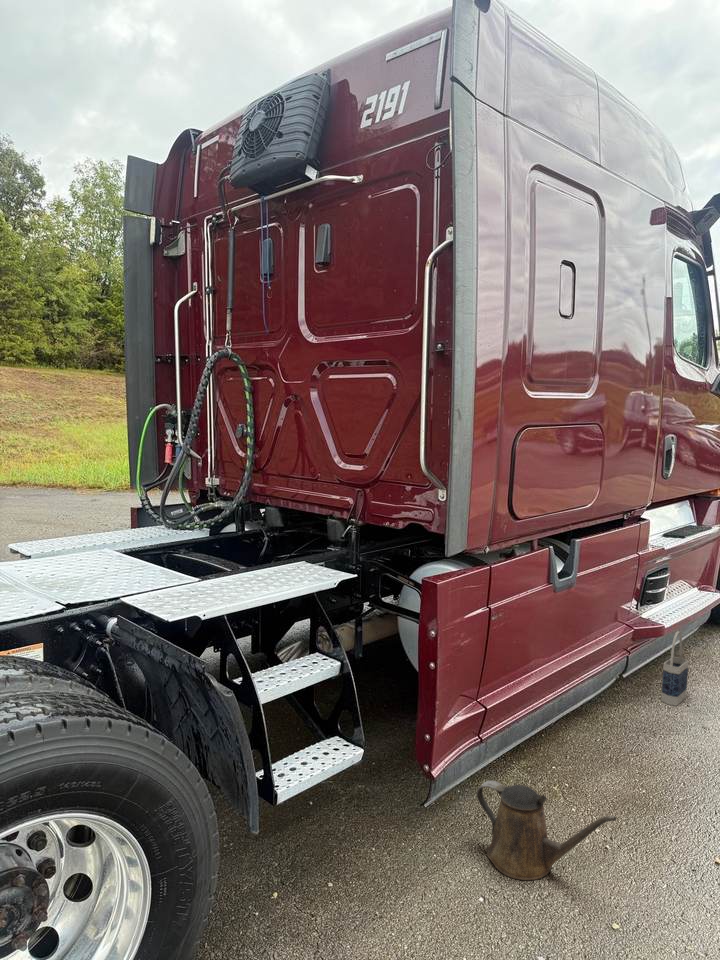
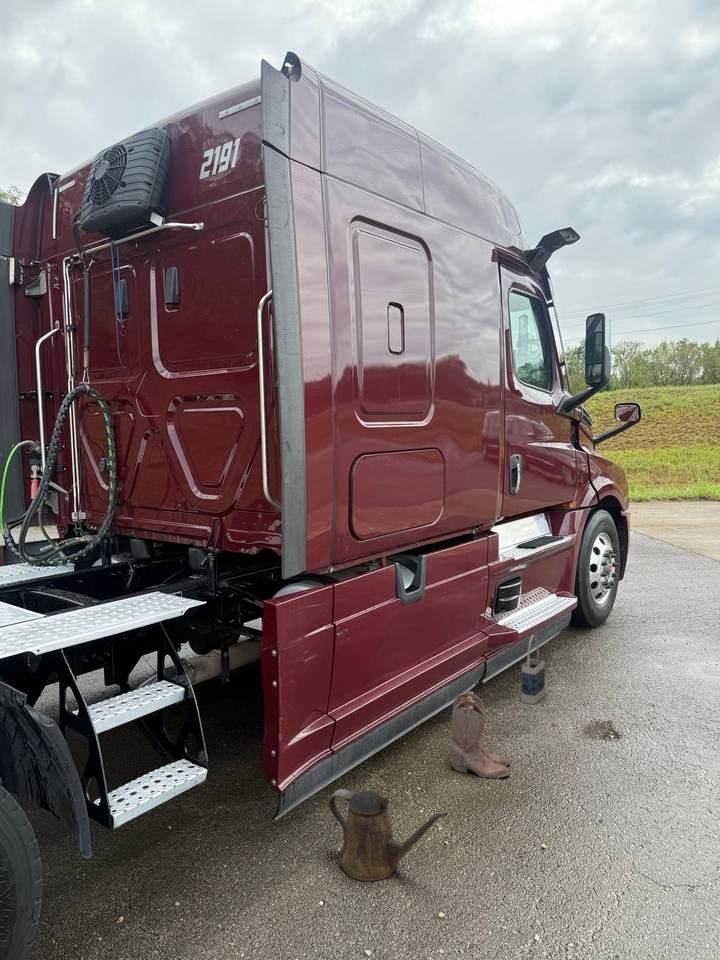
boots: none [593,688,660,783] -> present [450,692,510,778]

